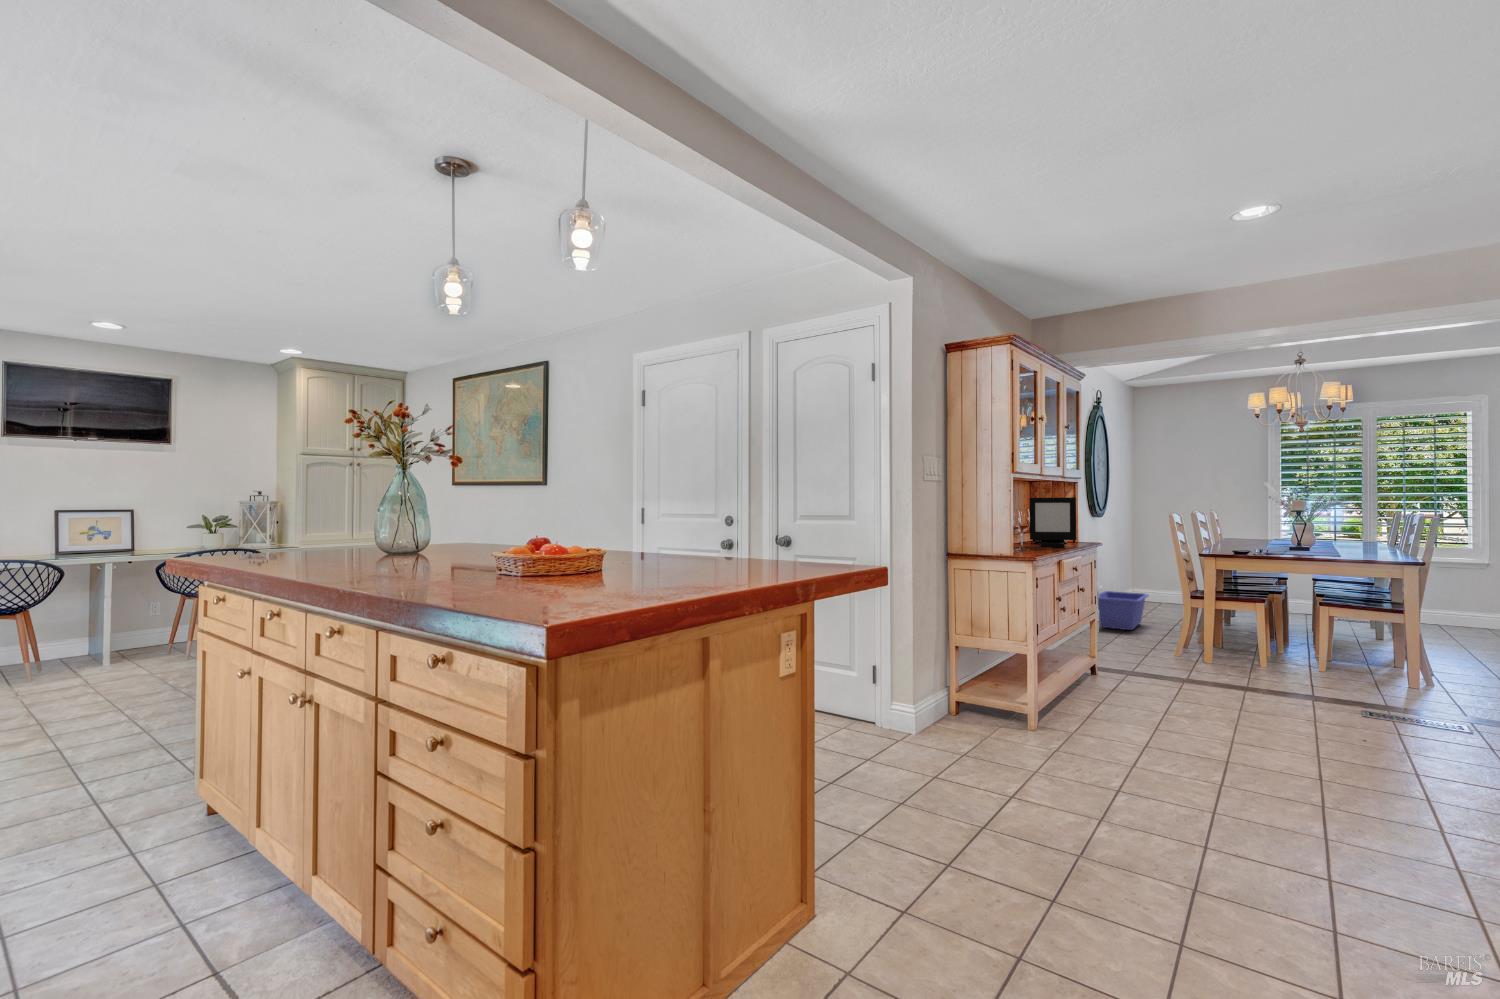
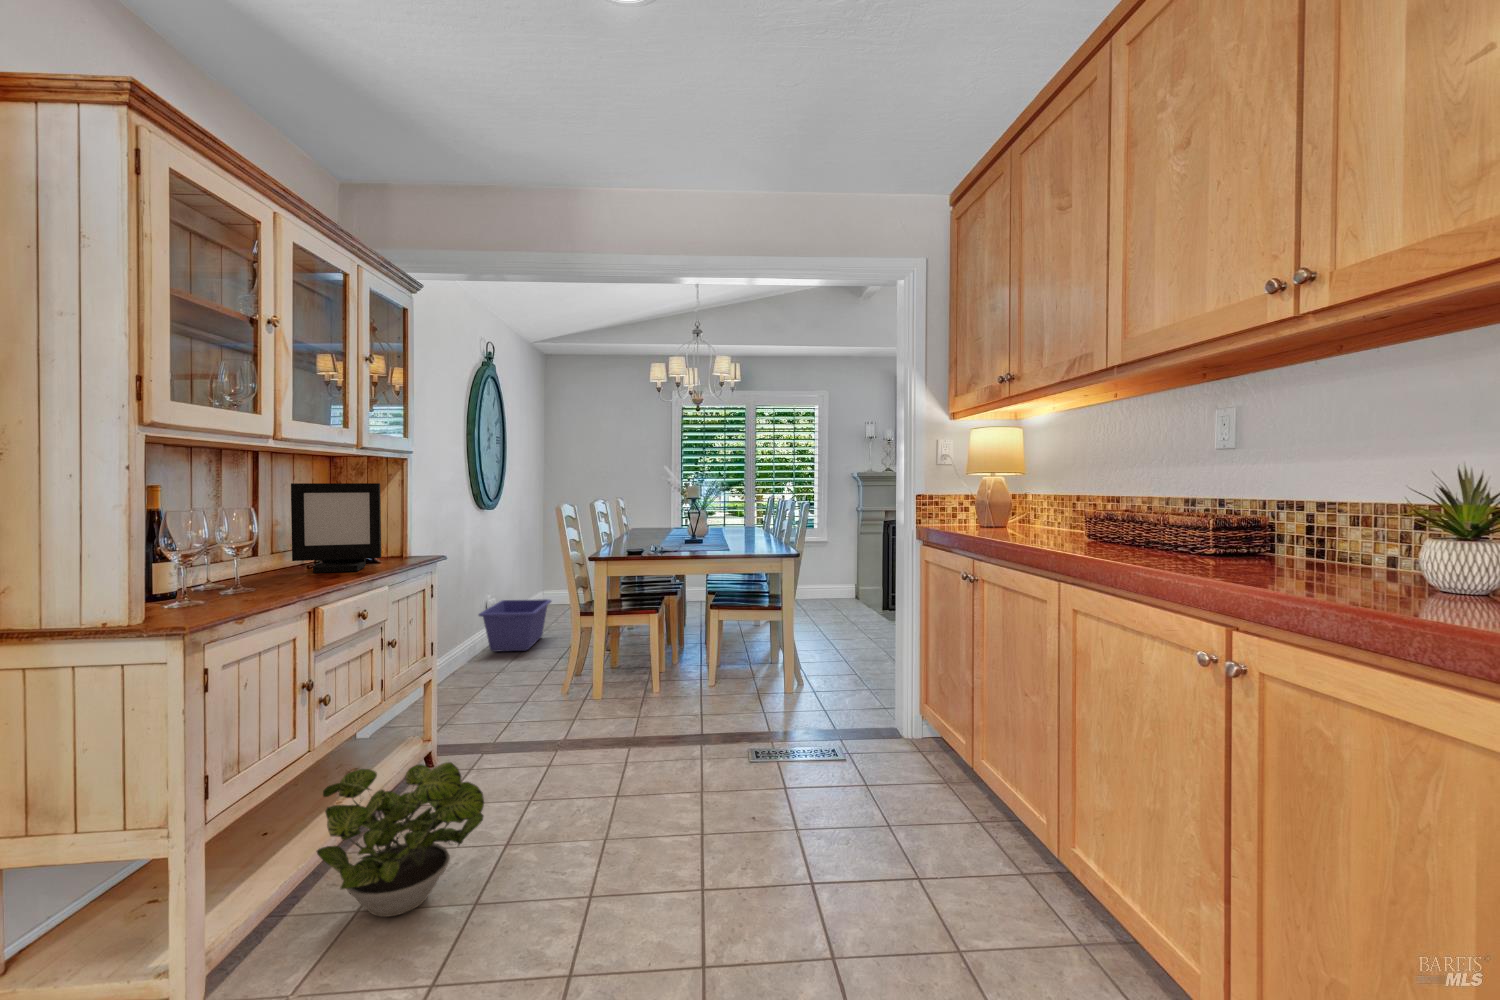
potted plant: none [1068,647,1164,722] -> present [317,762,484,917]

